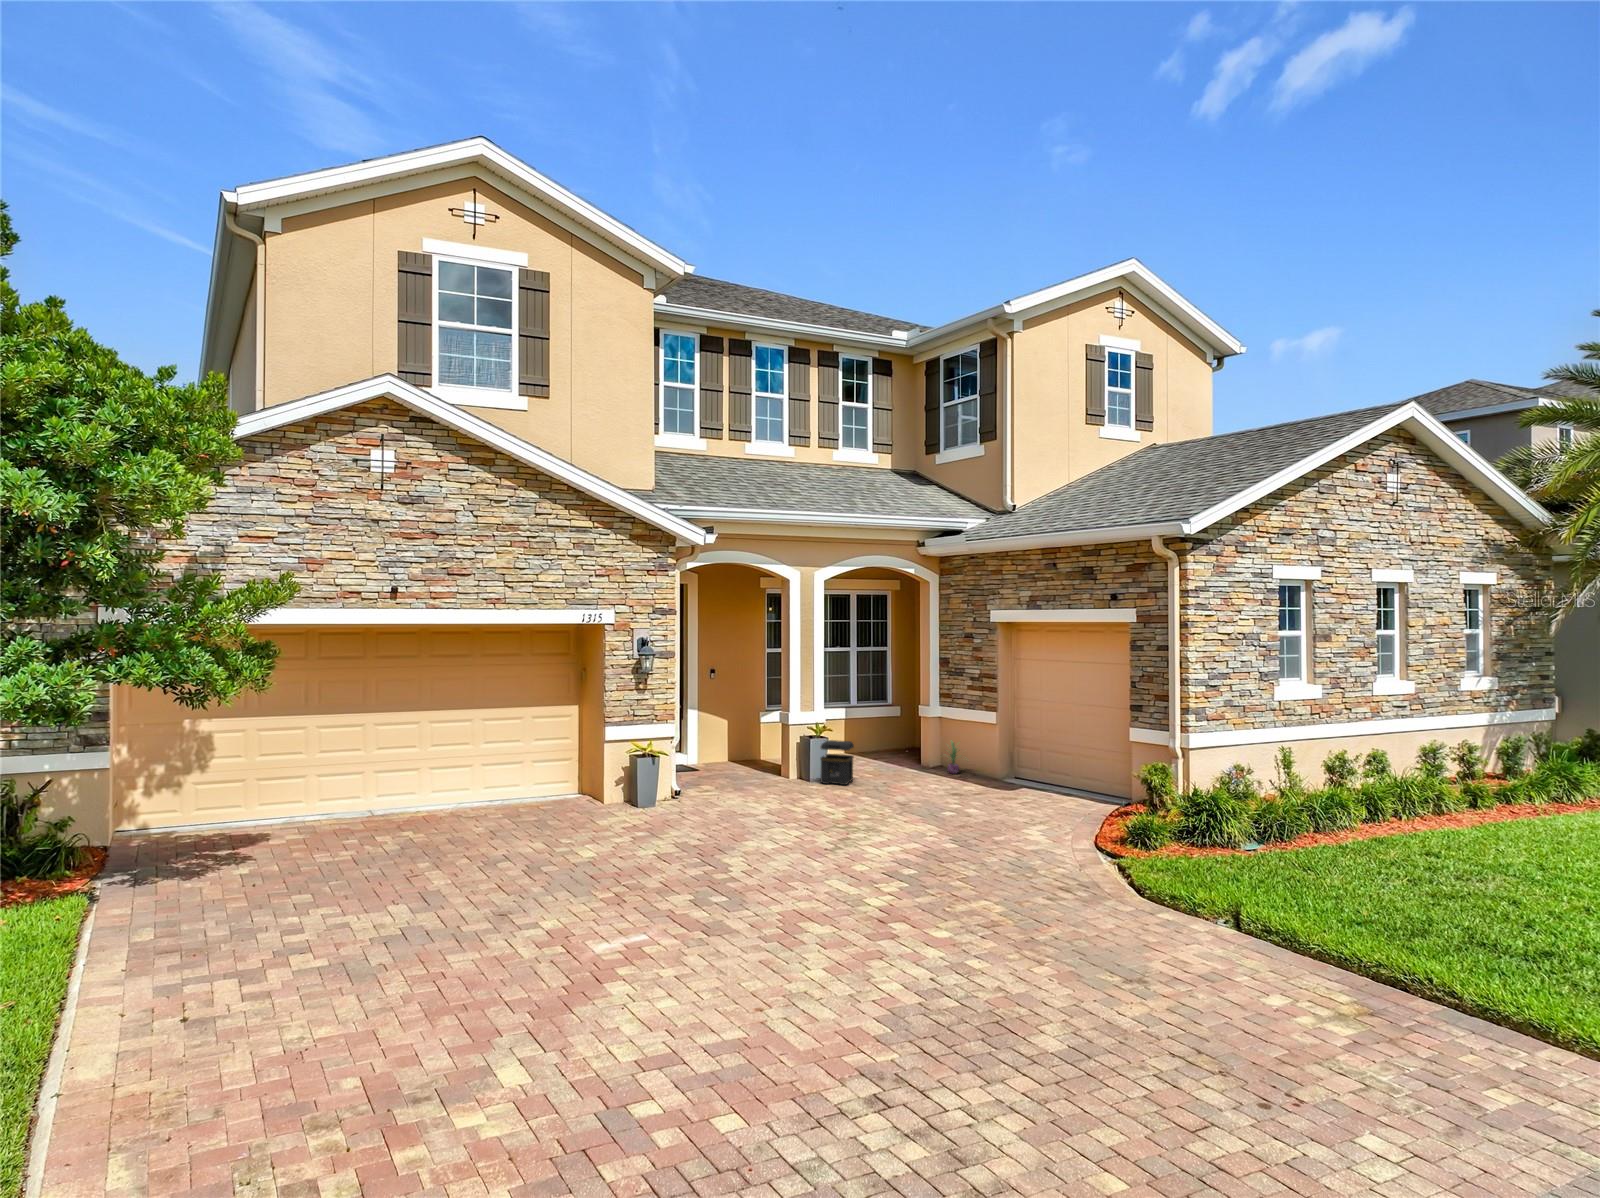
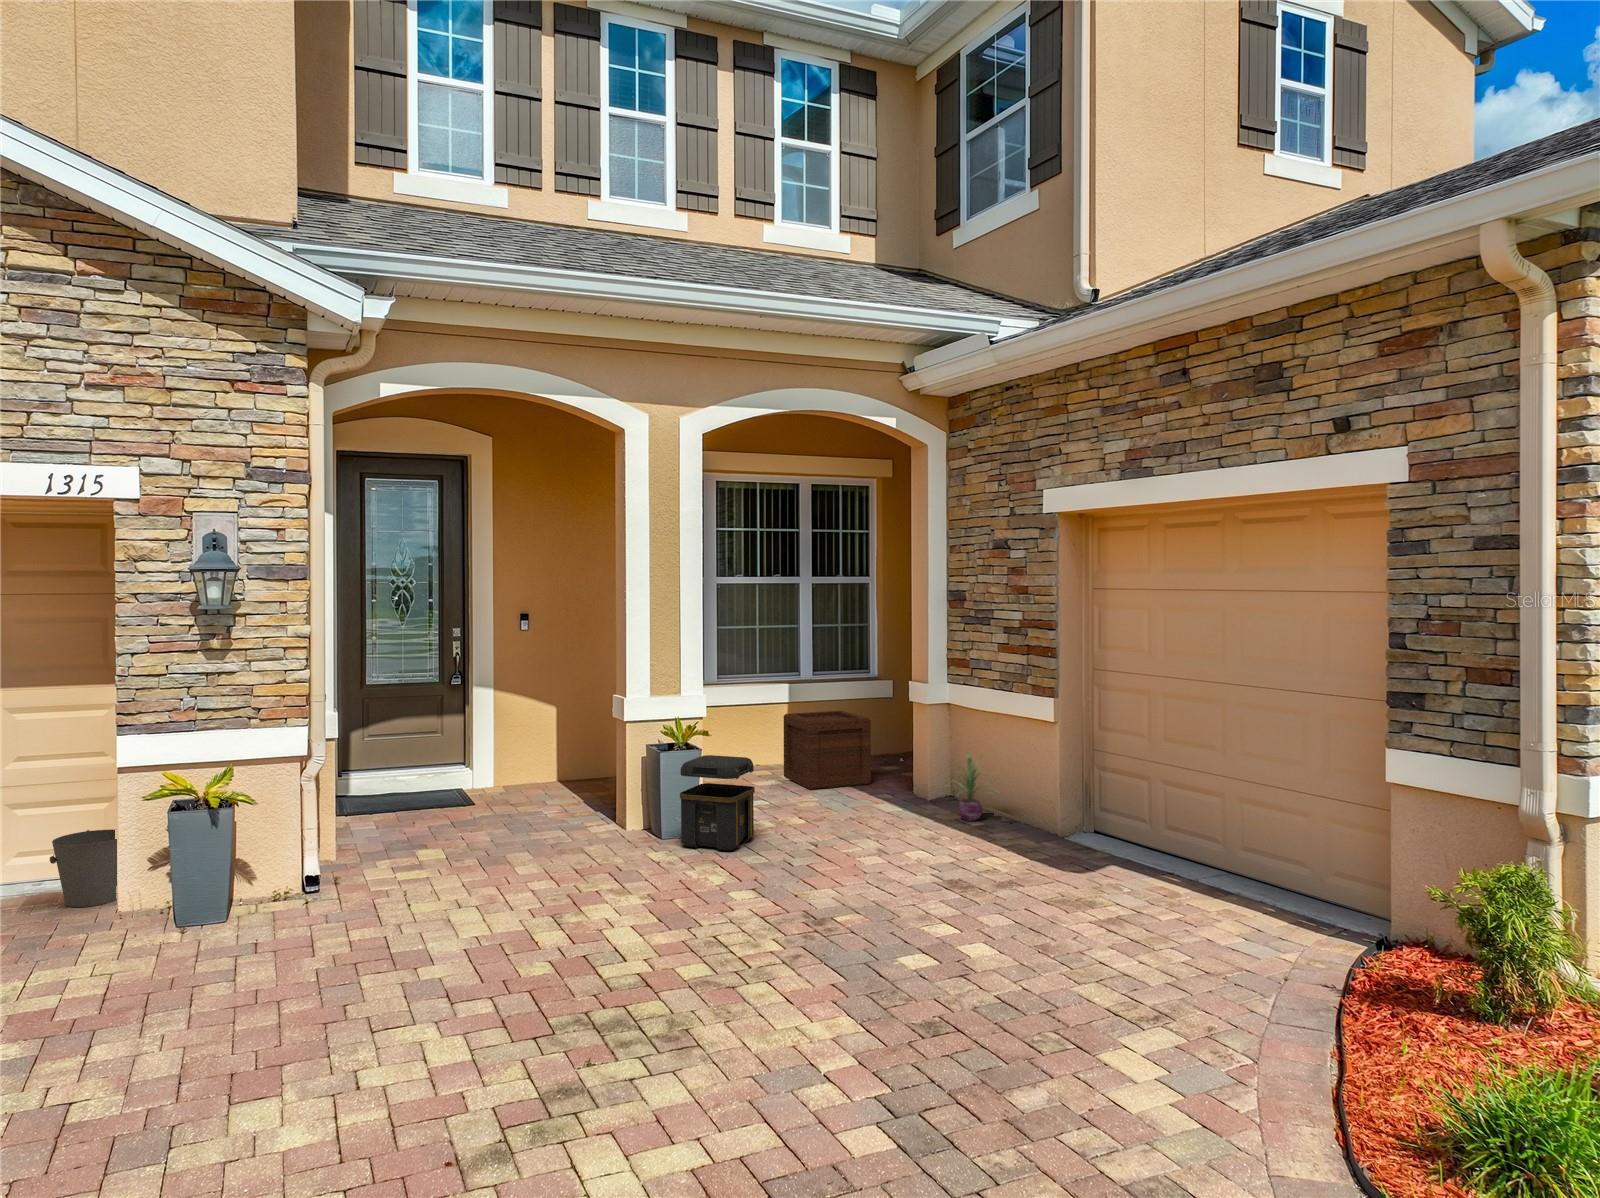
wooden crate: none [847,720,895,761] -> present [784,711,871,789]
bucket: none [556,771,587,805] -> present [50,829,117,907]

